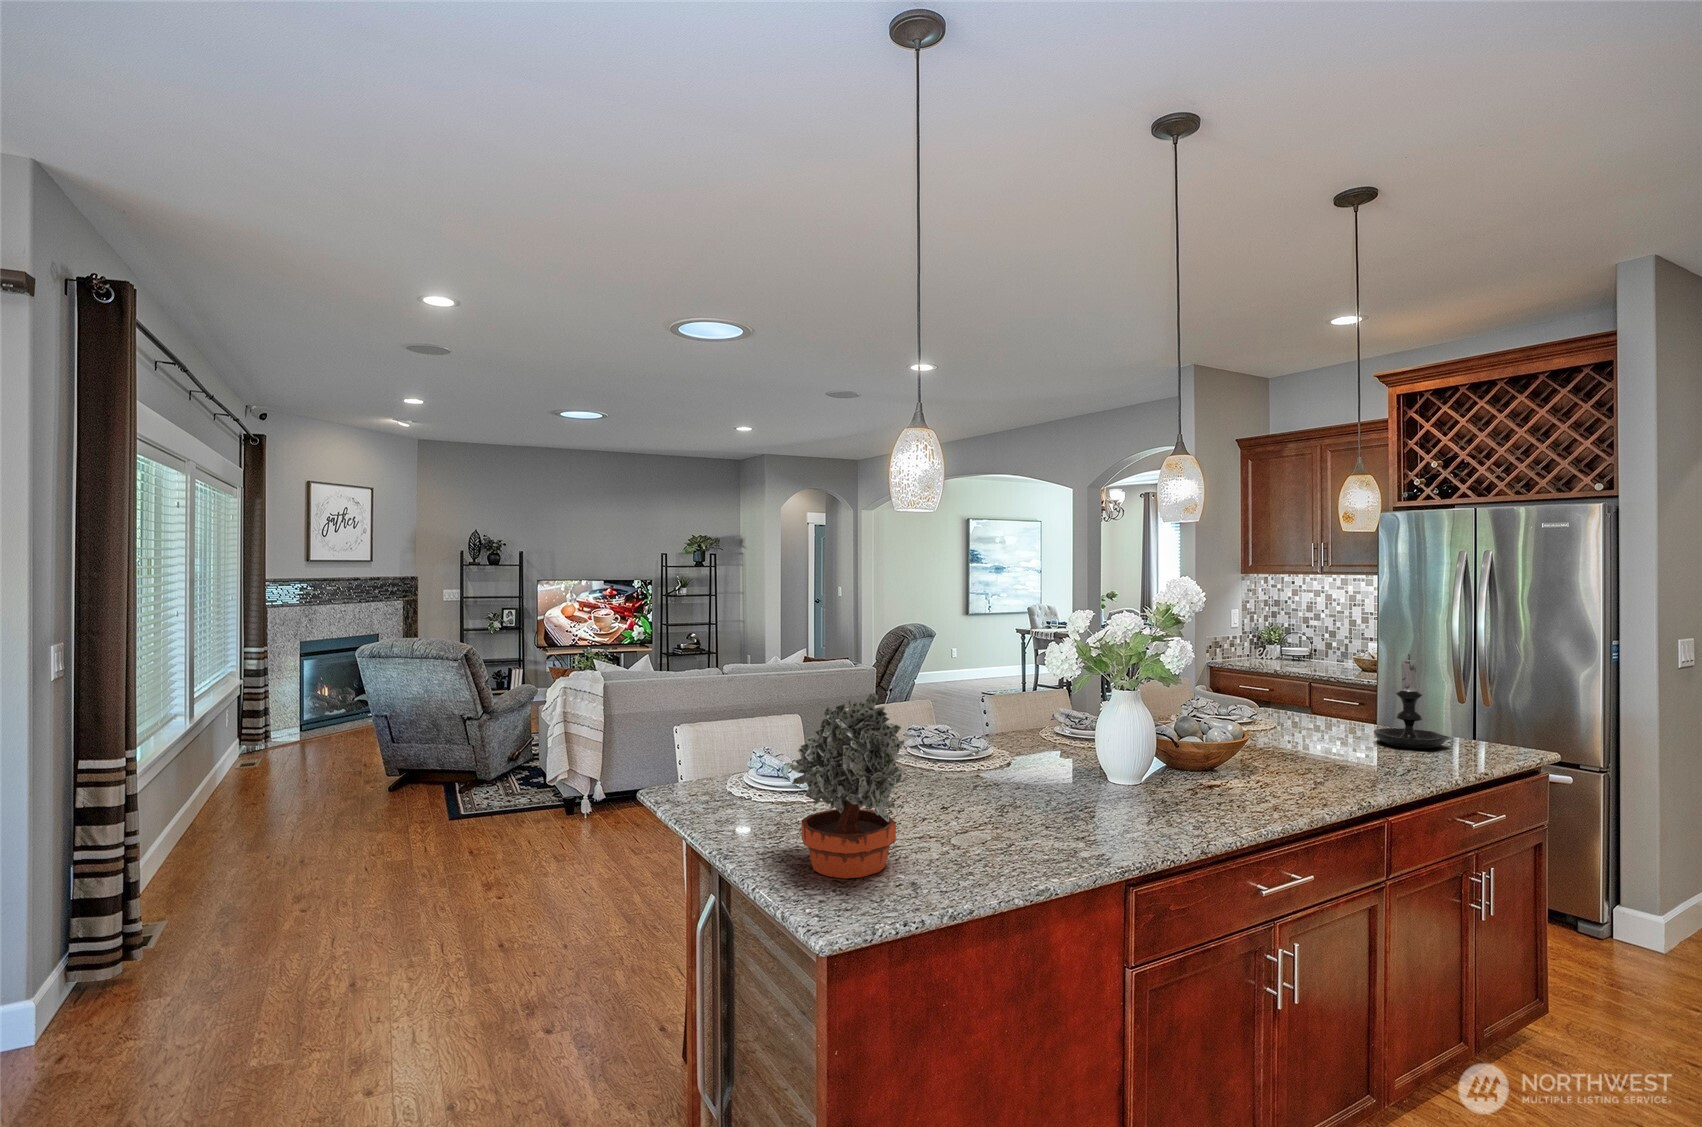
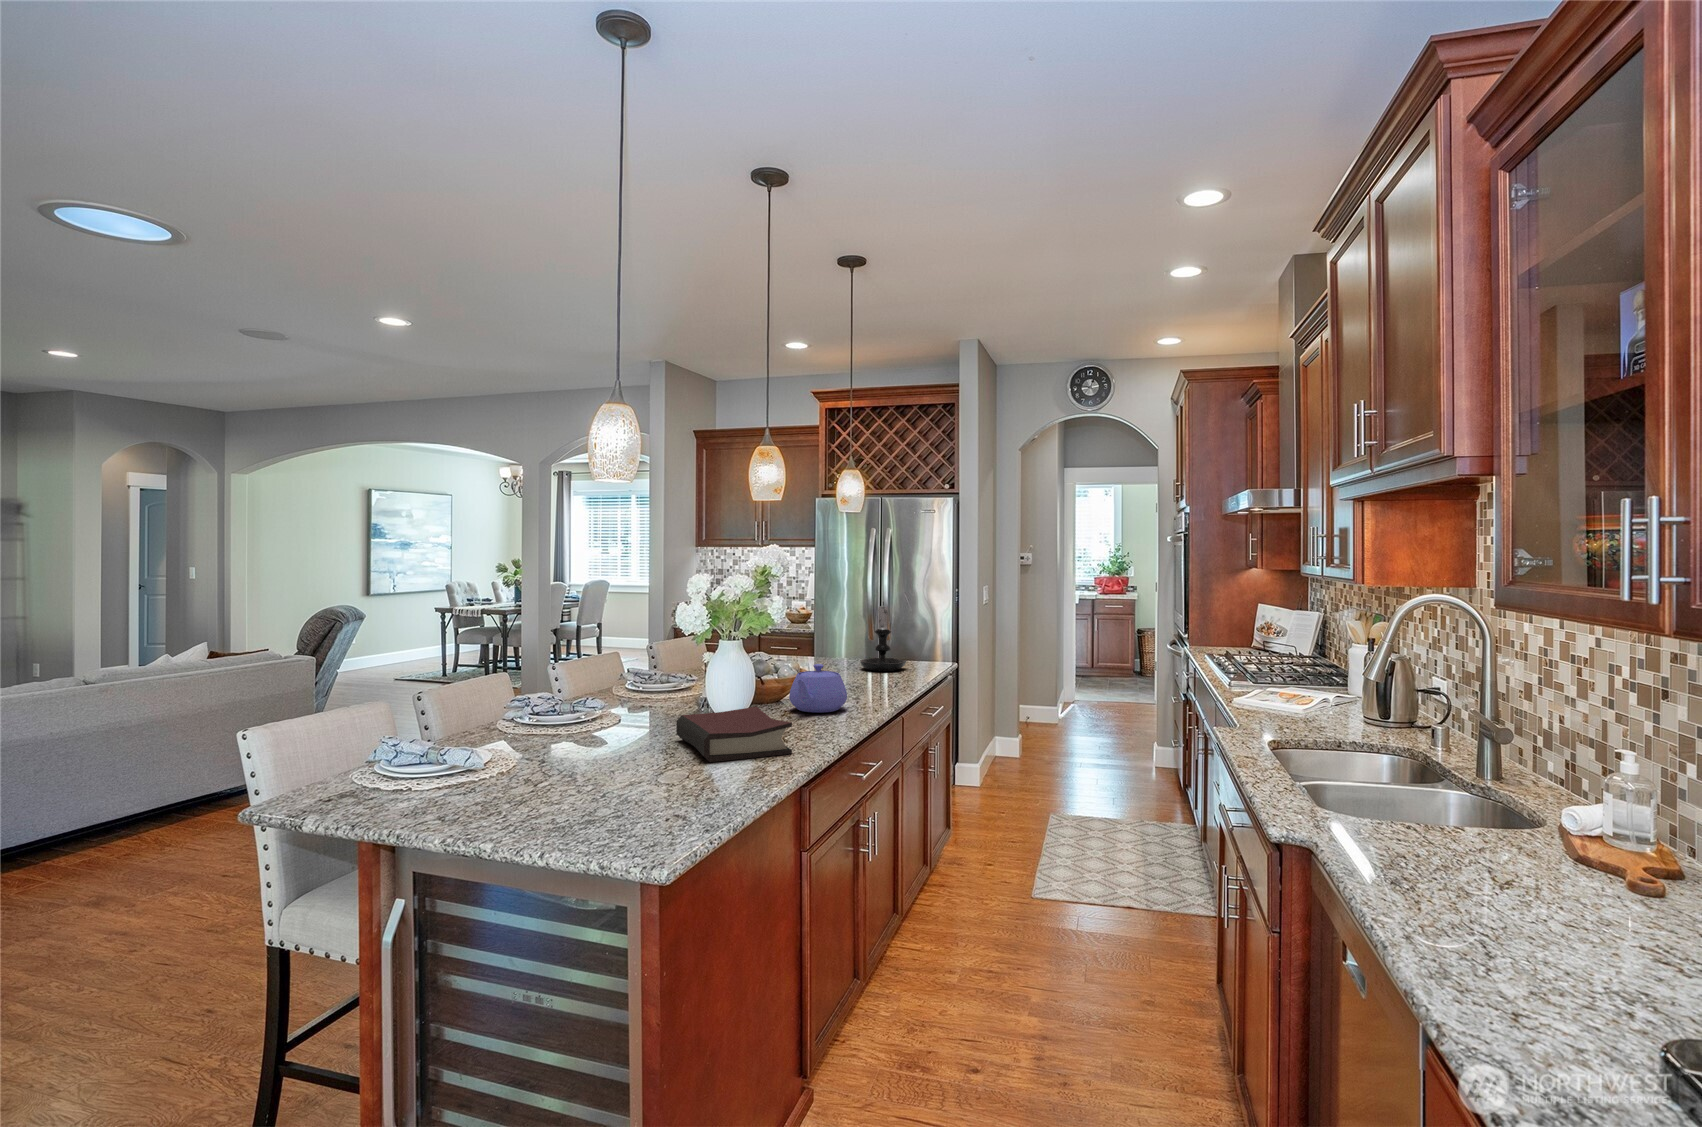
potted plant: present [788,693,920,878] -> none [507,638,661,826]
teapot: none [1195,733,1279,795] -> present [789,664,847,713]
hardback book: none [1021,775,1130,841] -> present [676,707,792,762]

